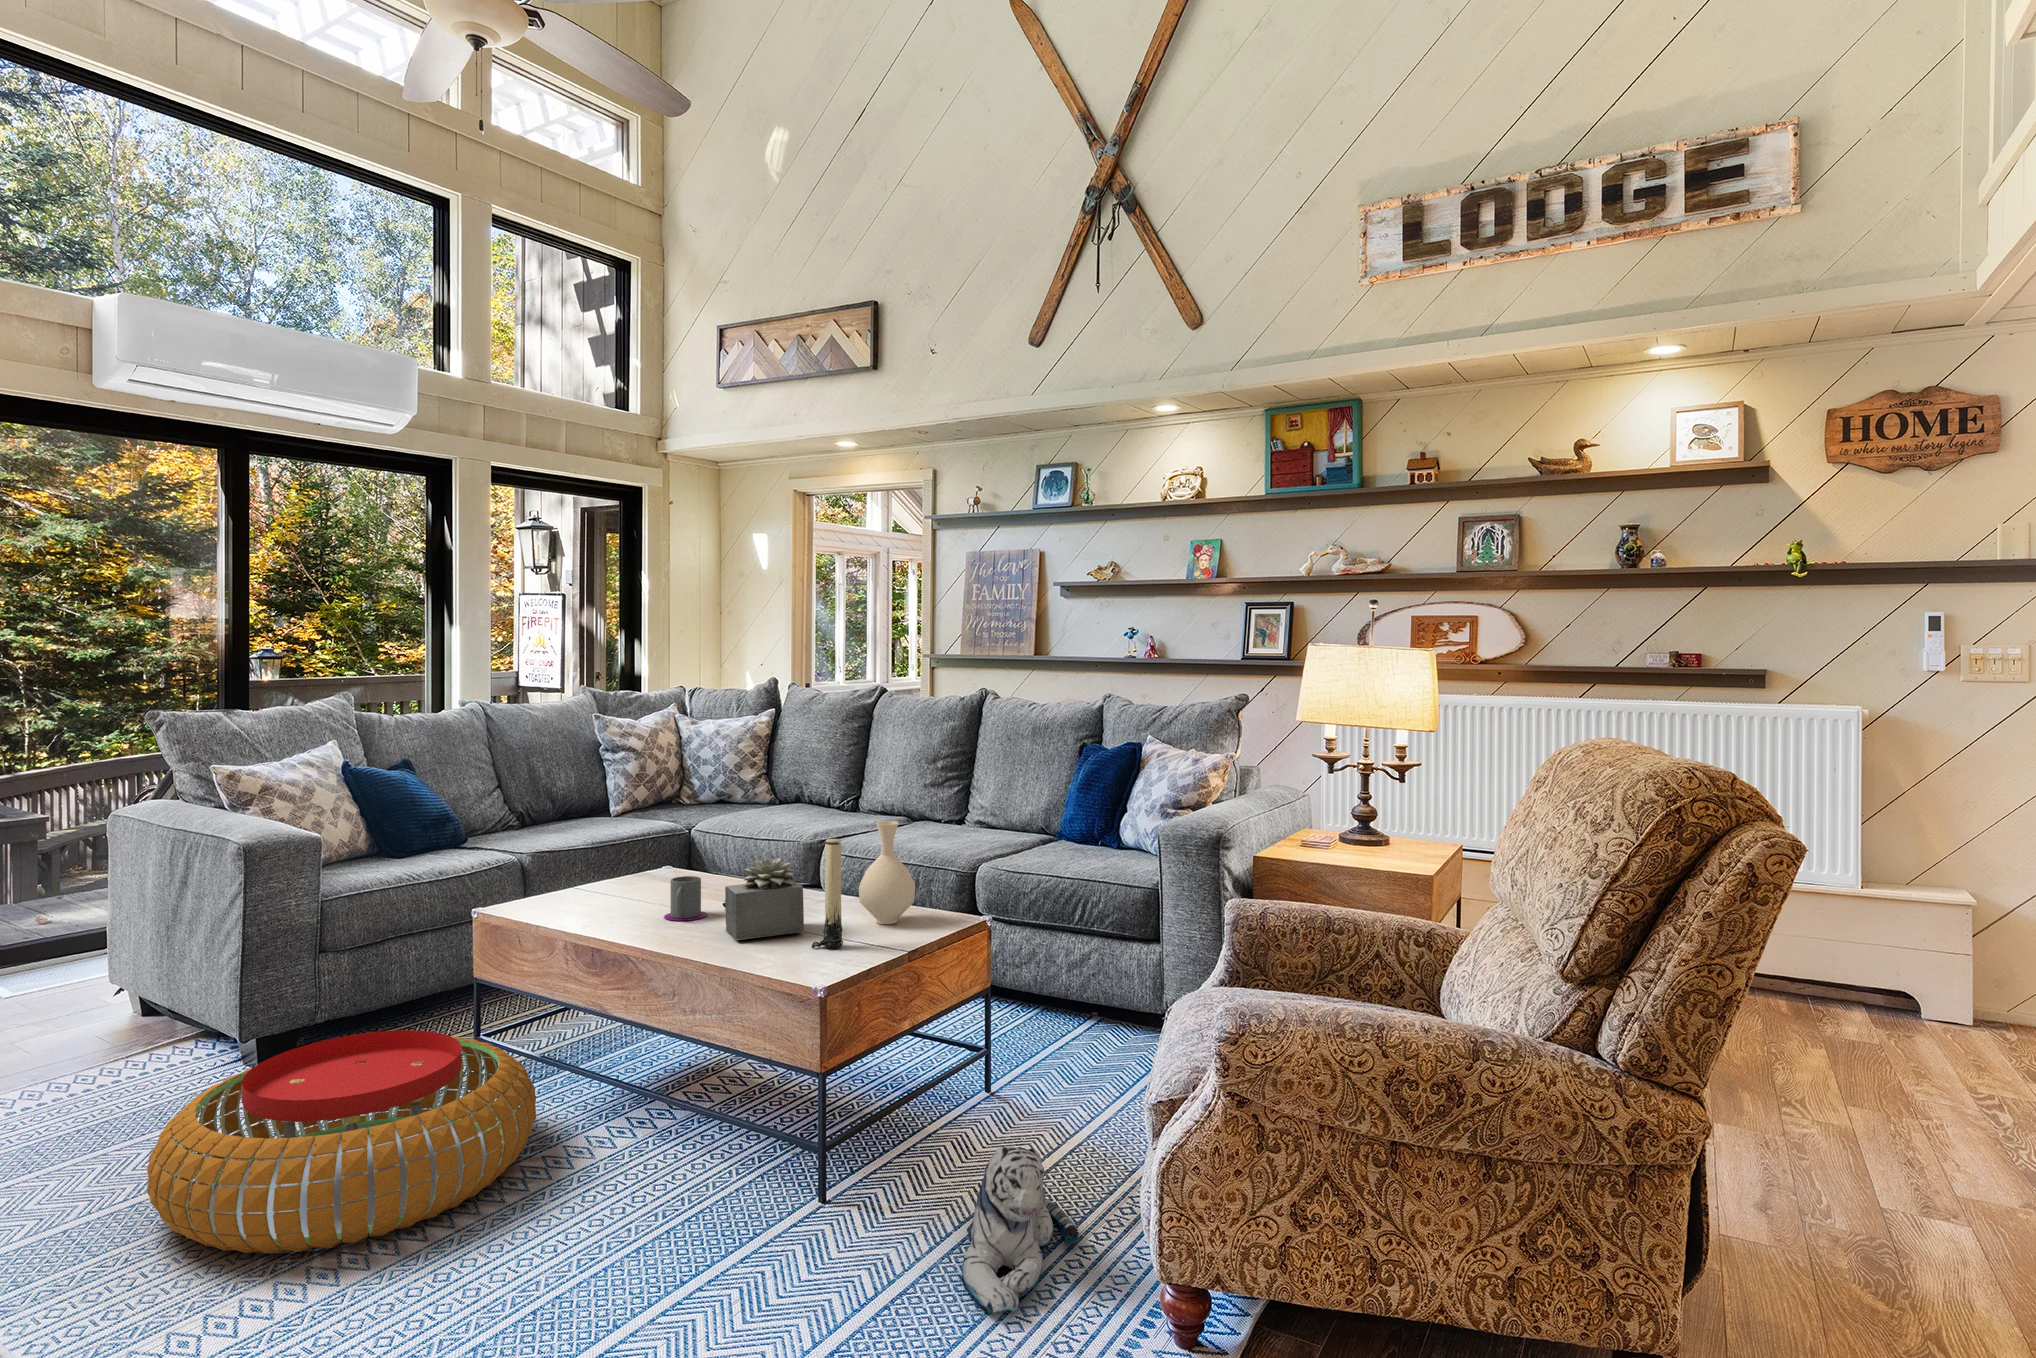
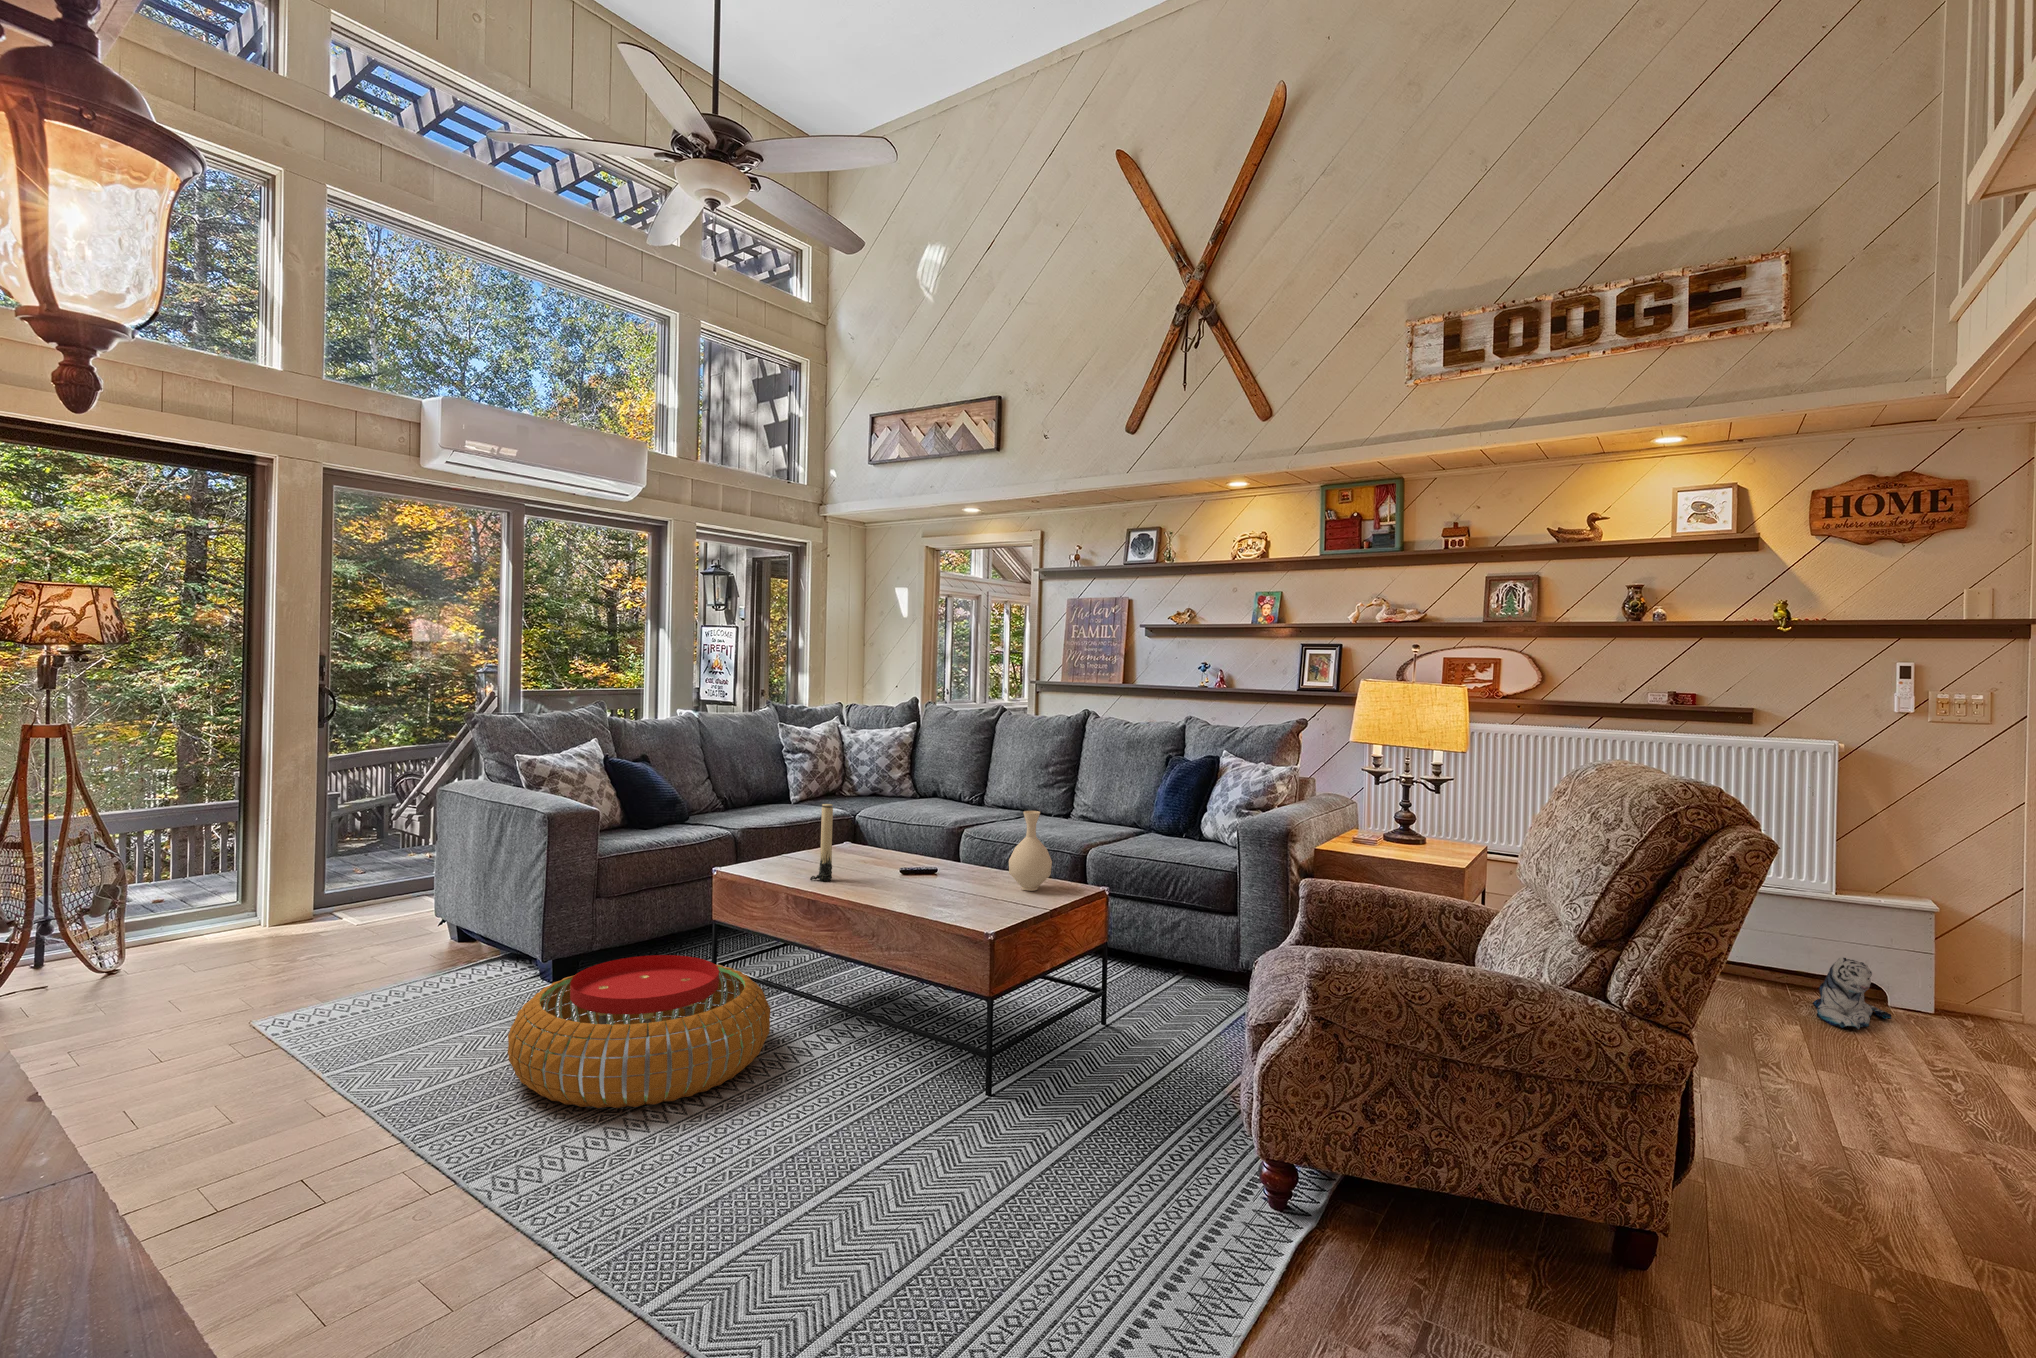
candle: present [812,839,843,949] -> present [810,804,833,881]
succulent plant: present [725,857,805,940] -> none [908,834,970,897]
mug: present [664,876,707,920] -> none [858,848,891,882]
plush toy: present [961,1146,1079,1315] -> present [1813,957,1891,1030]

